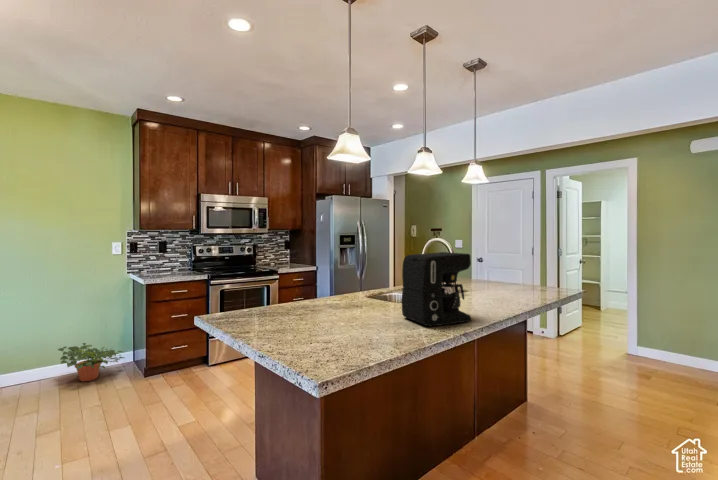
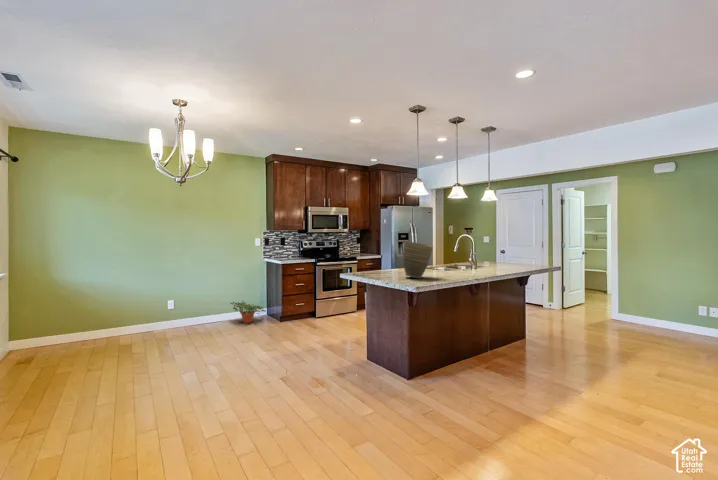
coffee maker: present [402,252,471,326] -> none [444,240,480,276]
vase: none [313,257,377,339] -> present [403,242,432,278]

